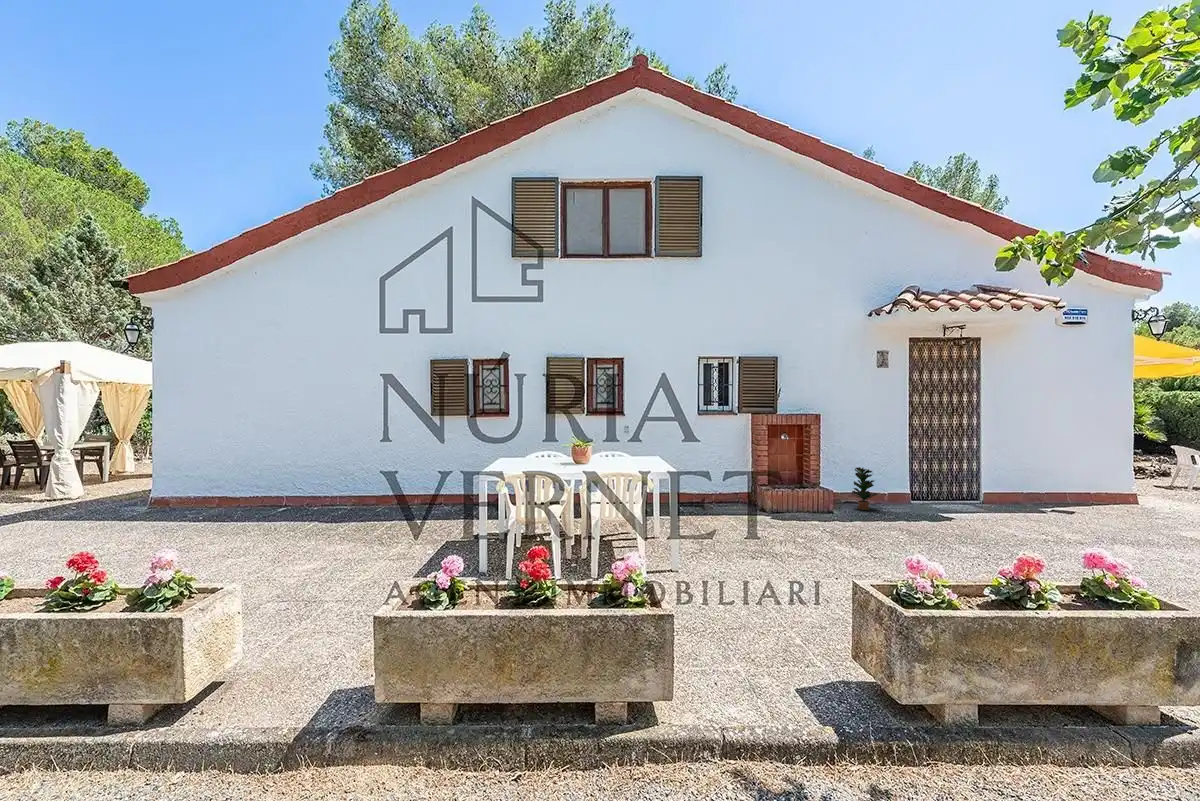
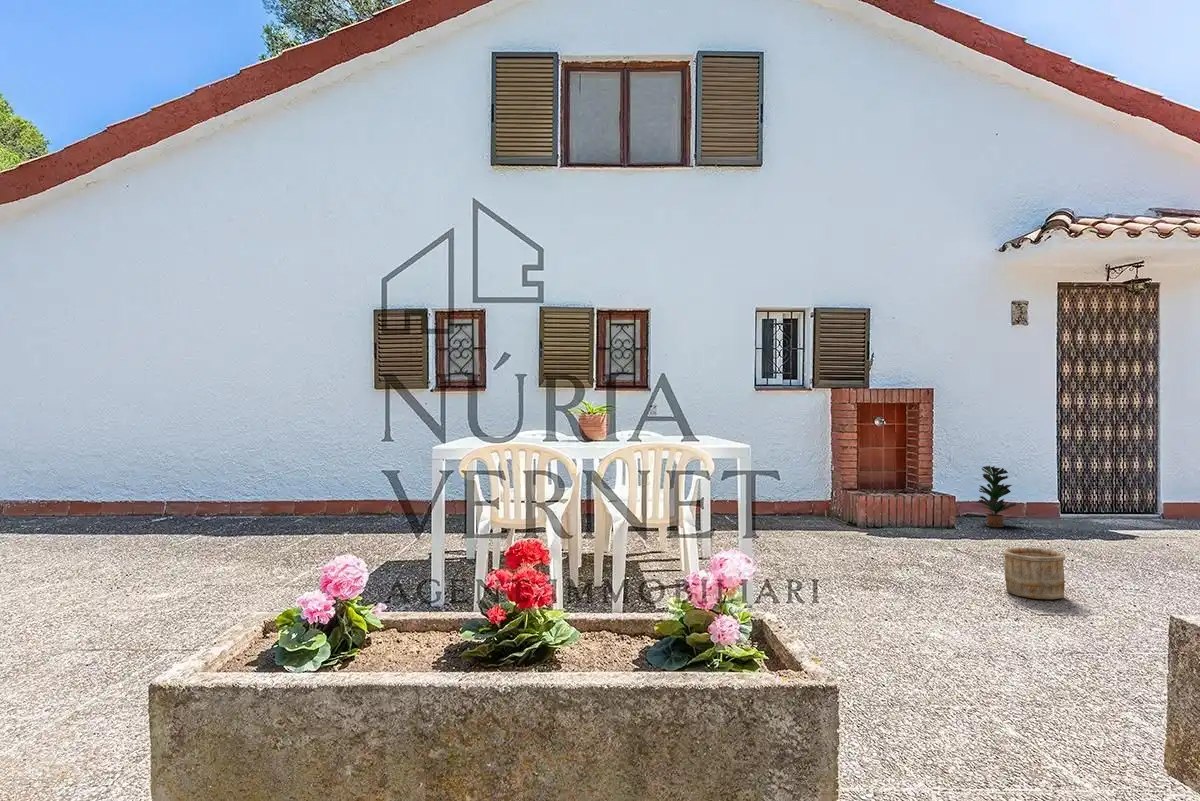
wooden bucket: none [843,530,881,563] -> present [1003,548,1065,599]

